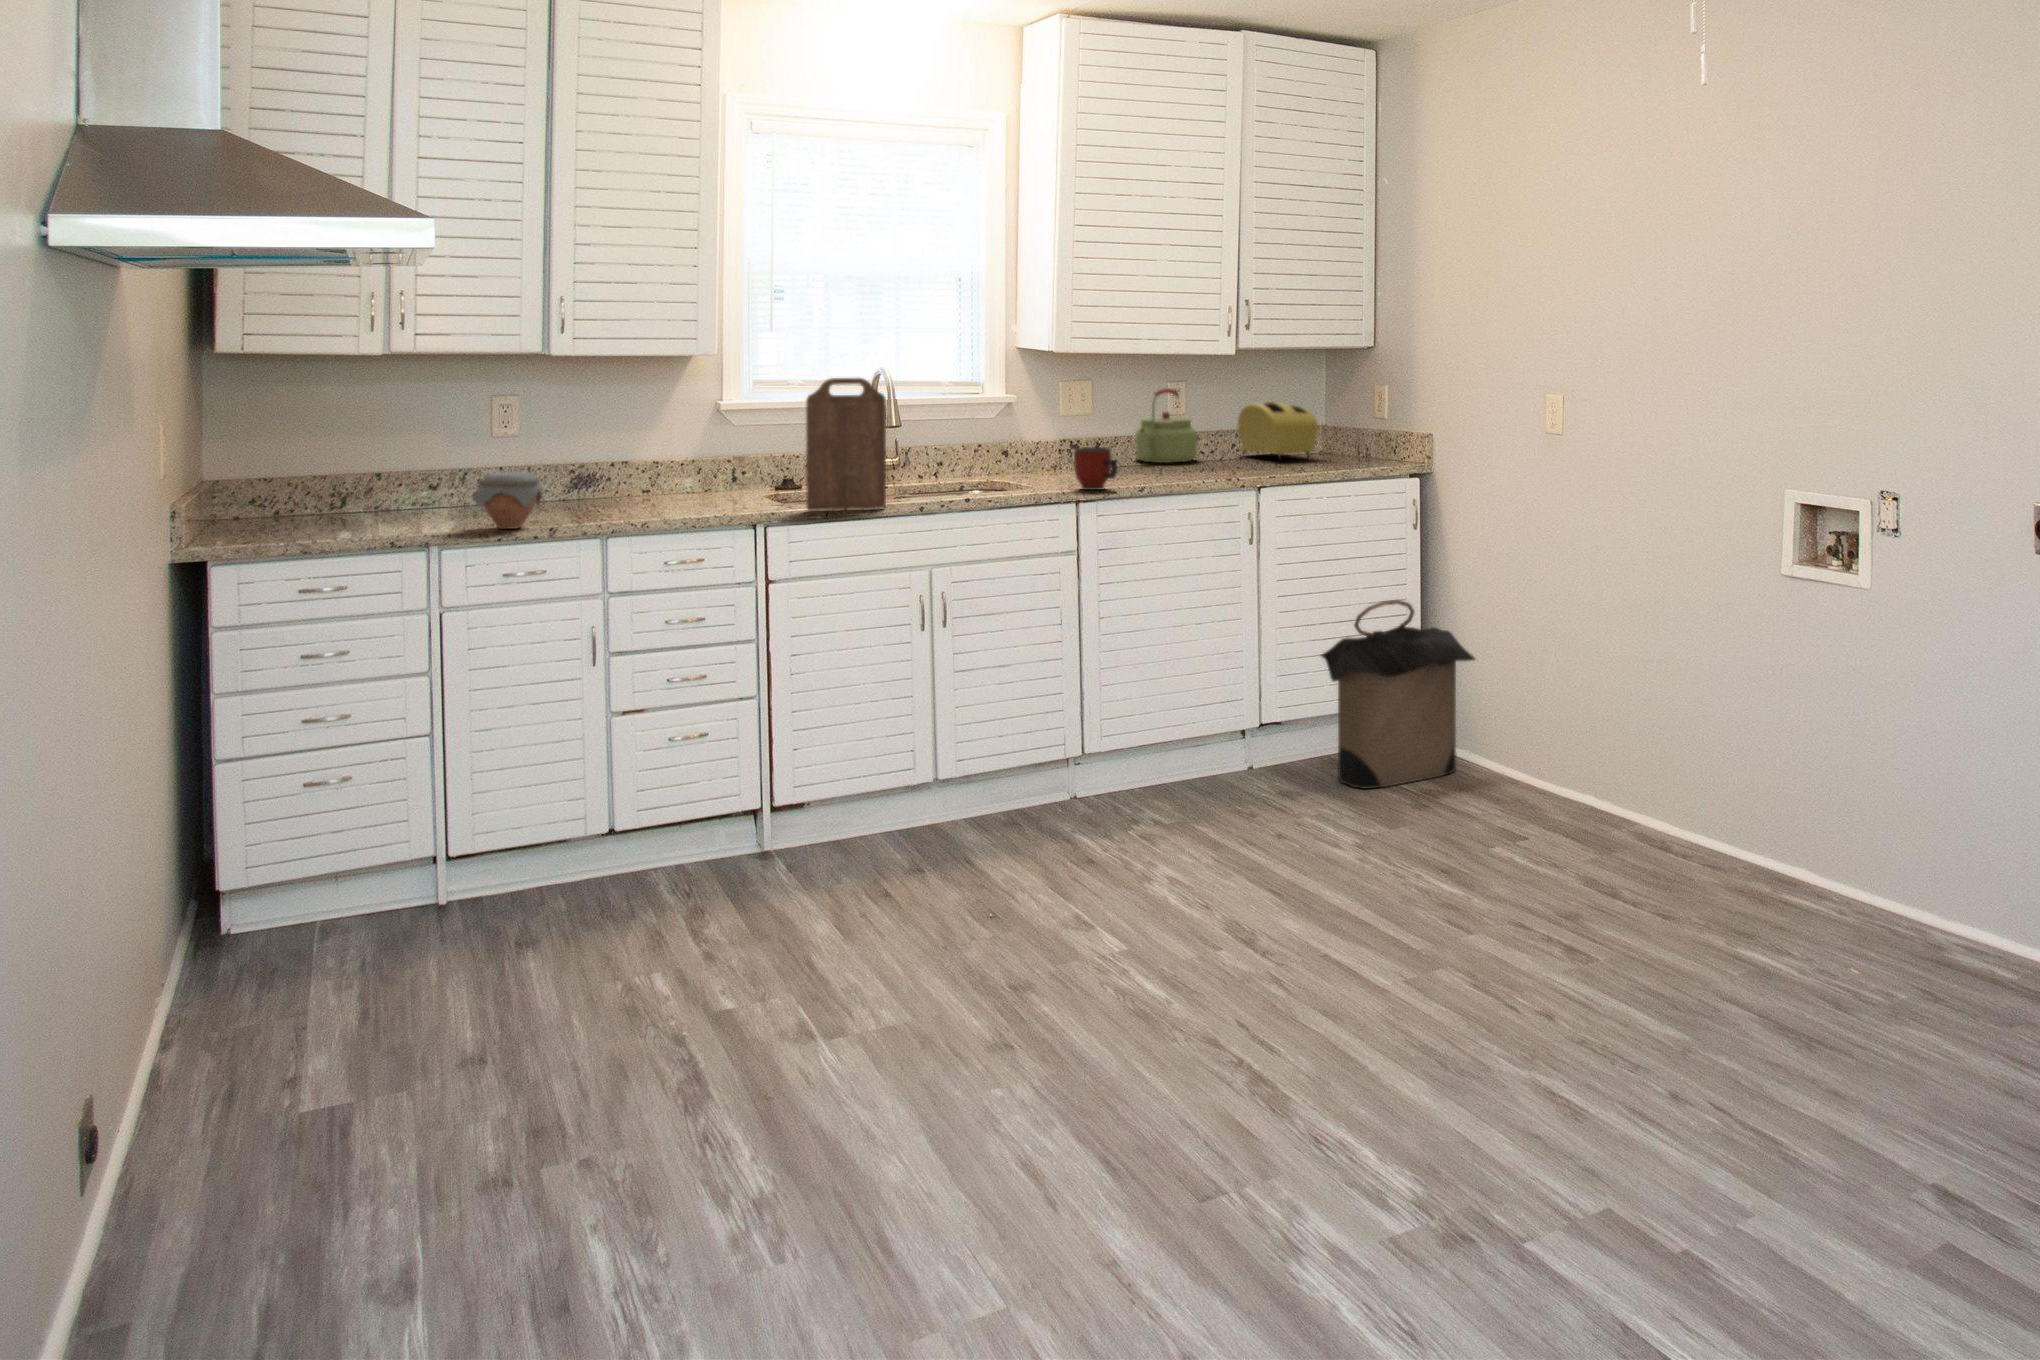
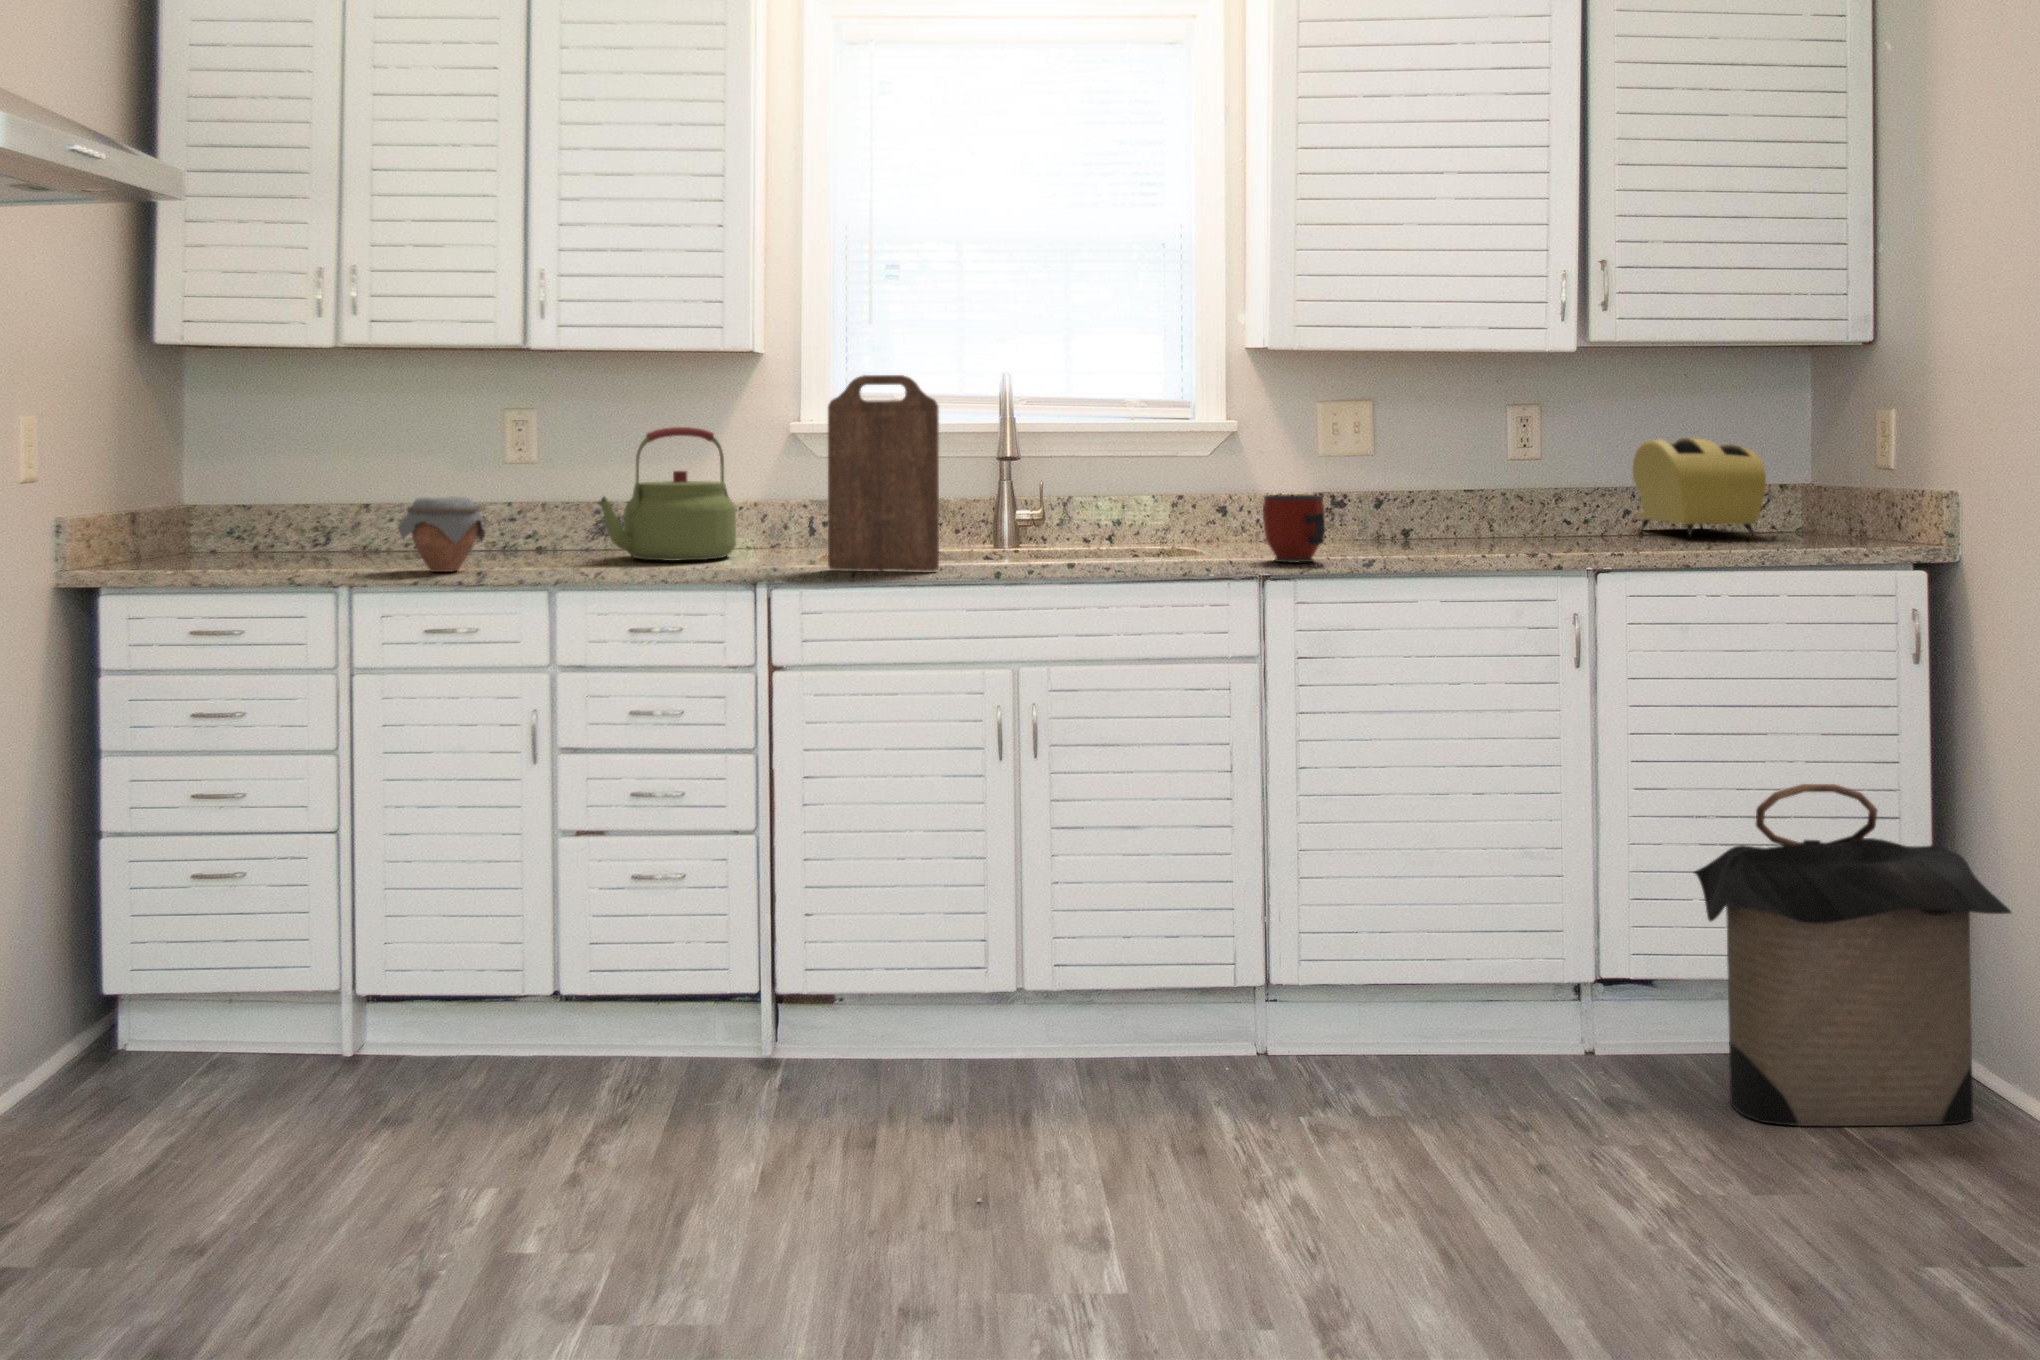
kettle: present [1135,388,1197,463] -> present [599,427,736,561]

